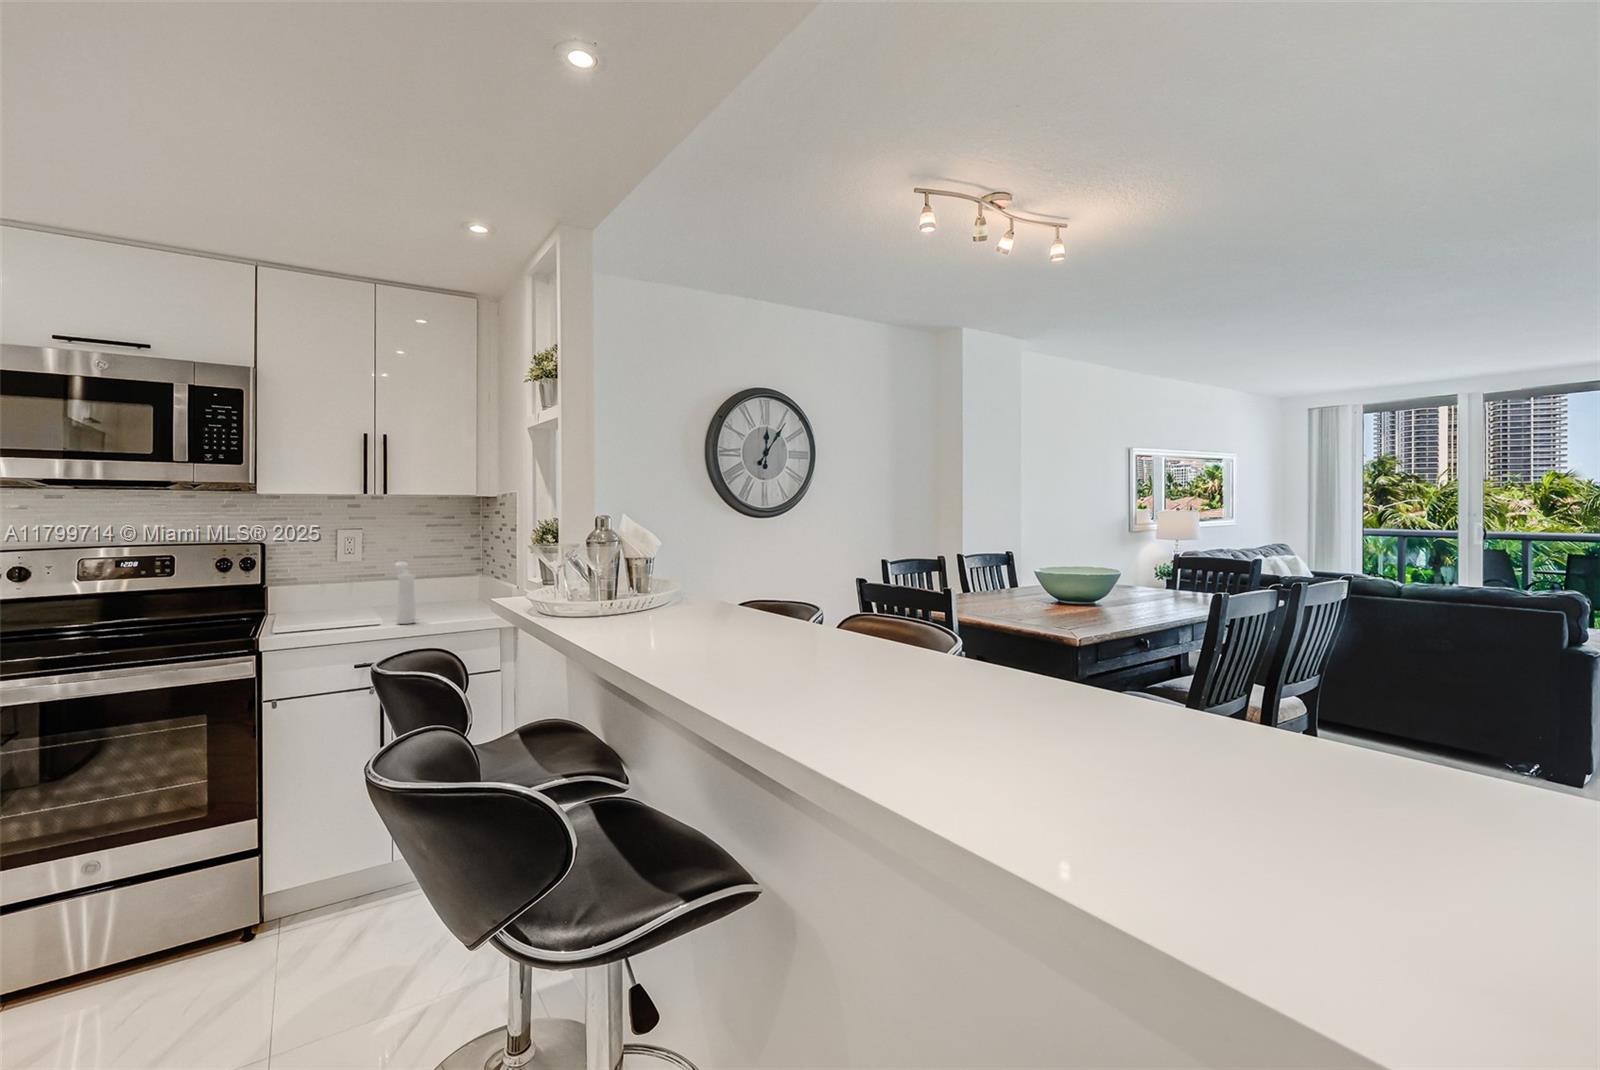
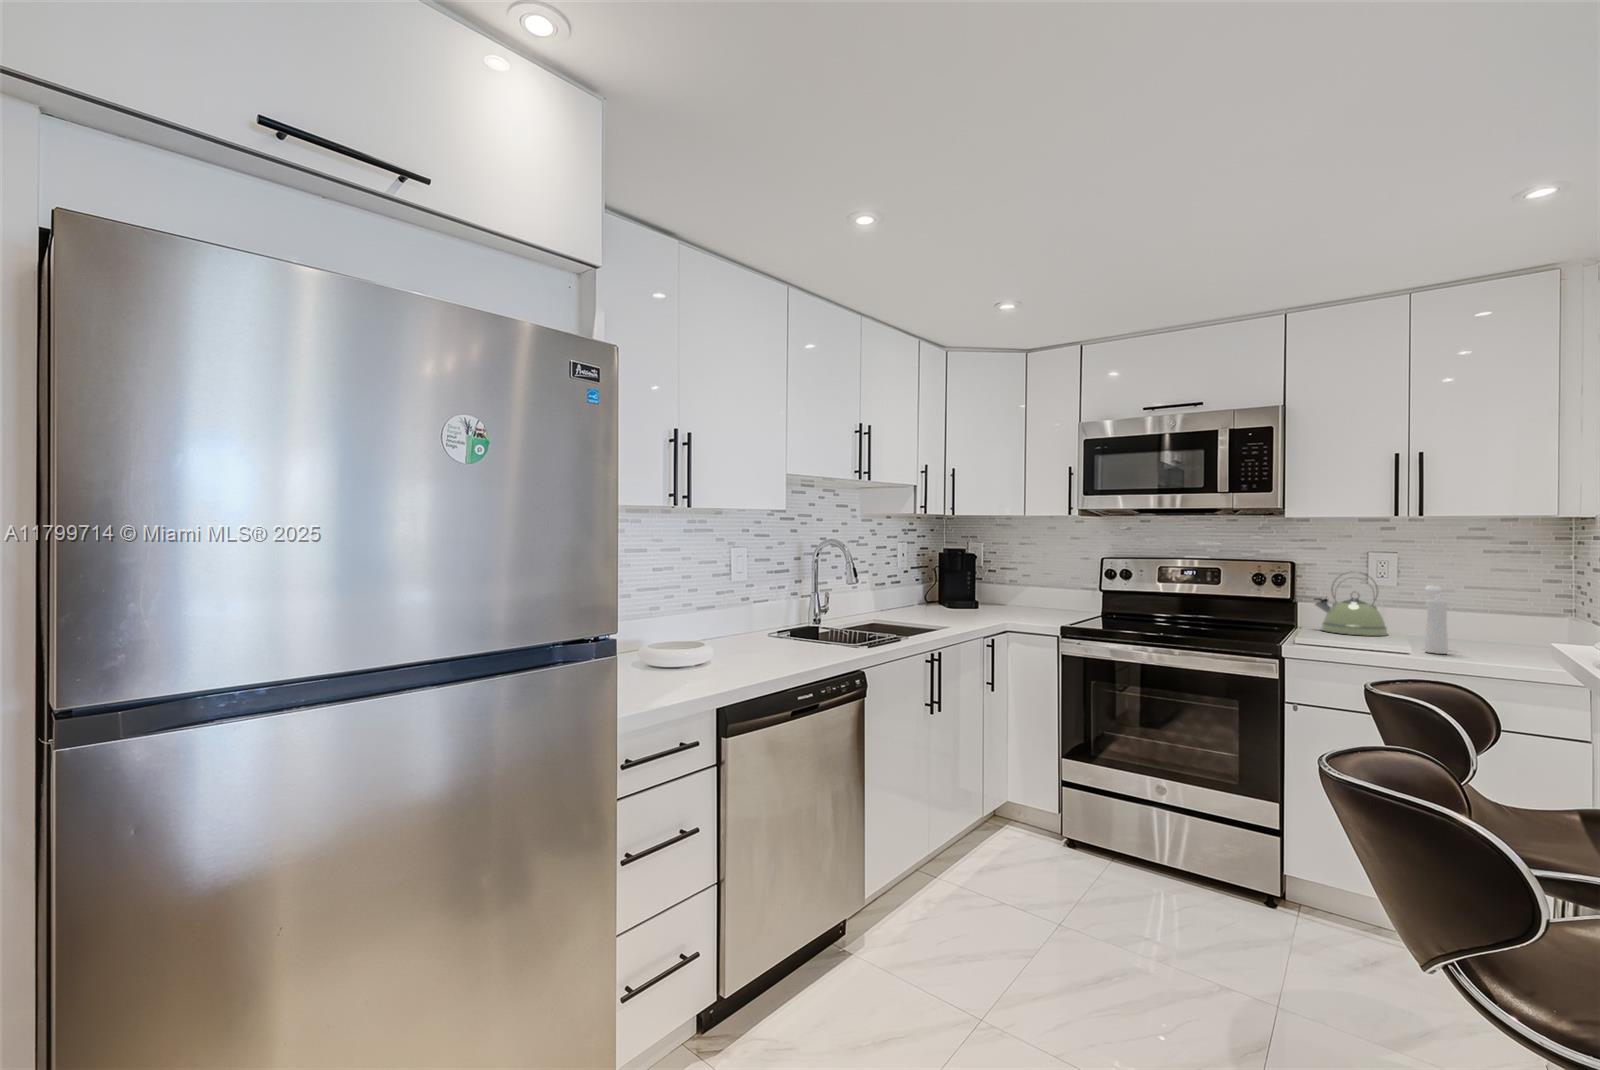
kettle: none [284,552,359,617] -> present [1314,572,1388,636]

